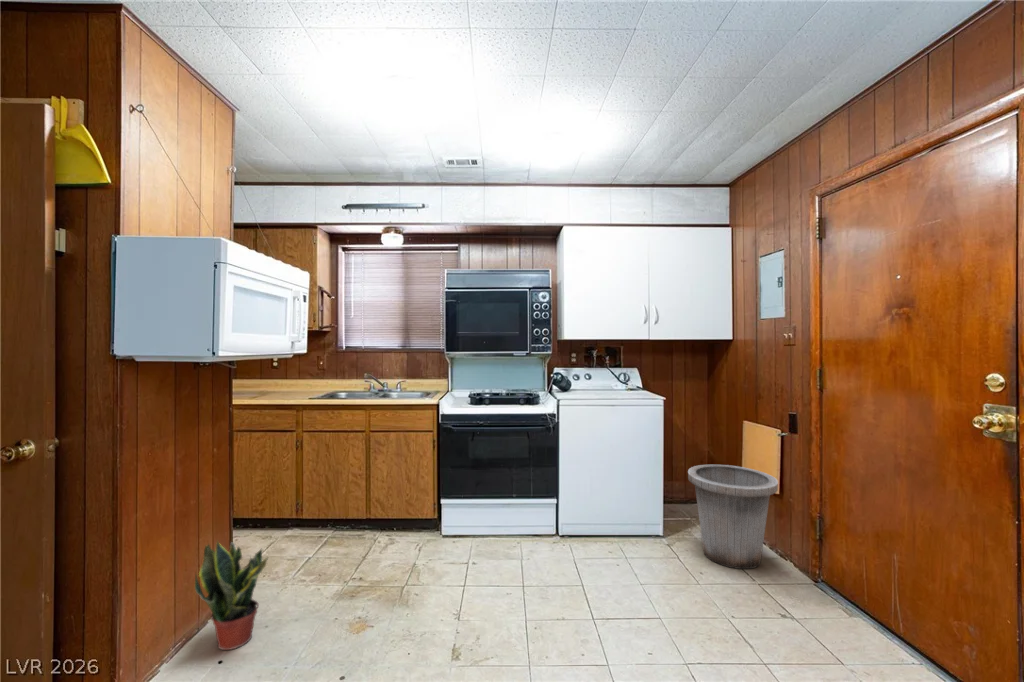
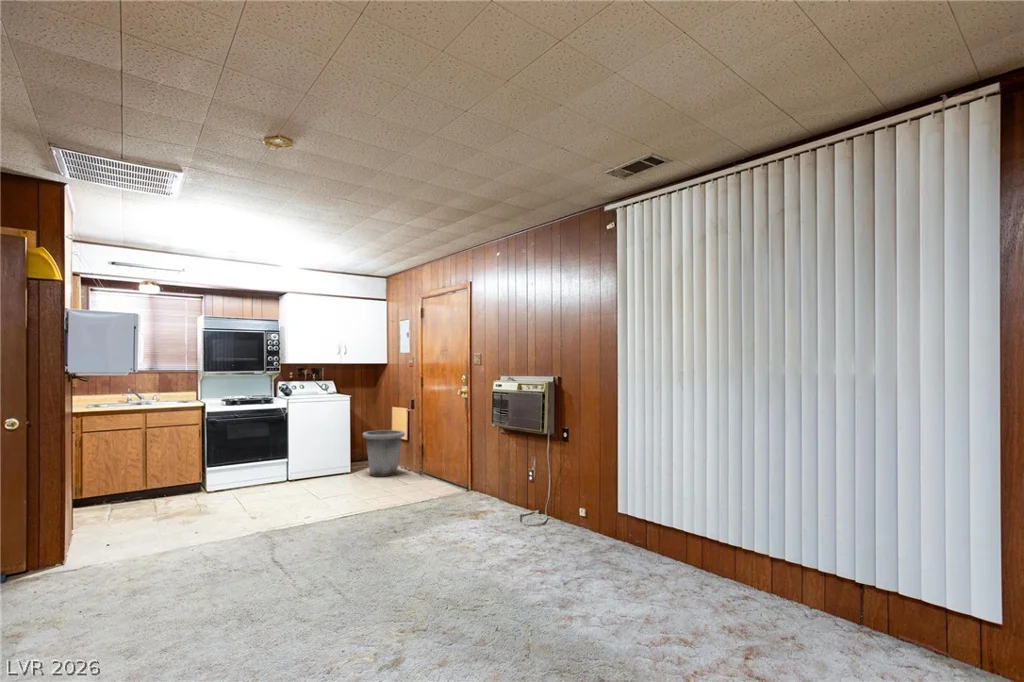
potted plant: present [195,542,268,650] -> none [93,472,146,535]

